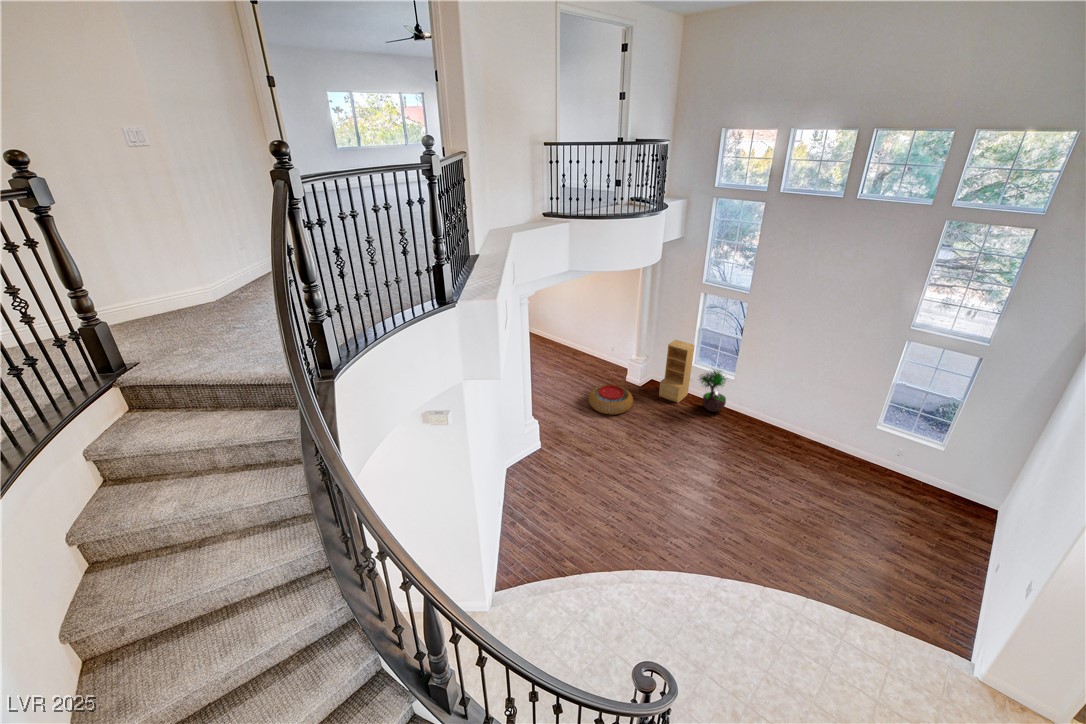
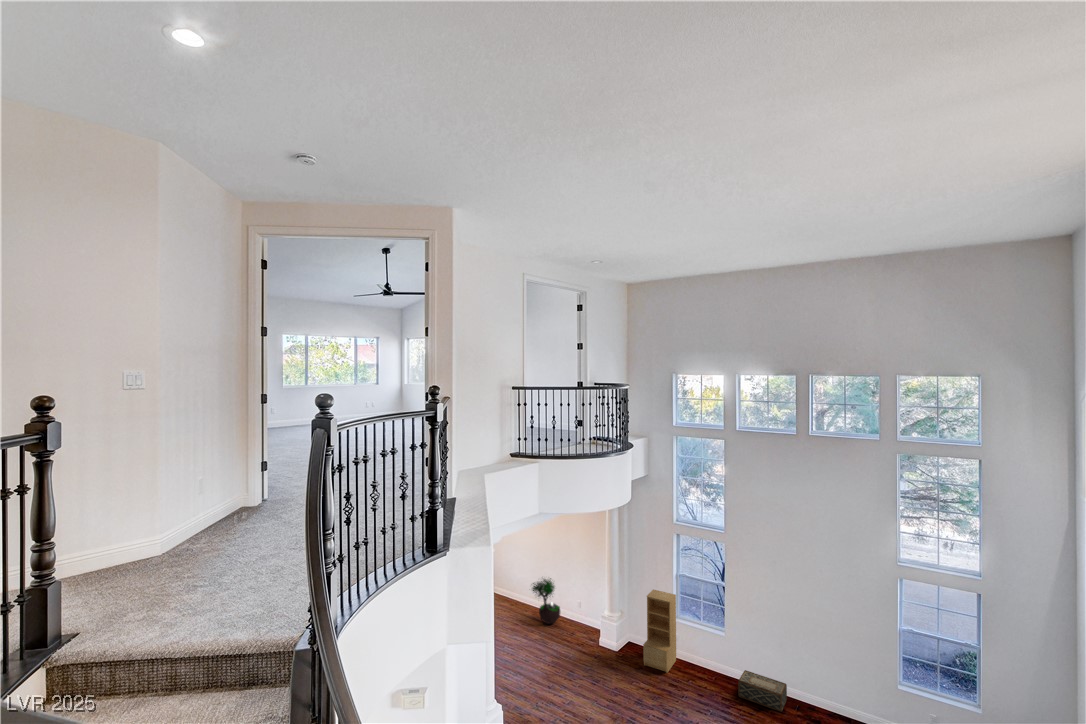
potted tree: present [700,370,726,412] -> present [532,578,560,624]
pouf: present [589,385,633,415] -> none [561,653,615,695]
woven basket: none [734,405,777,436] -> present [738,670,787,712]

